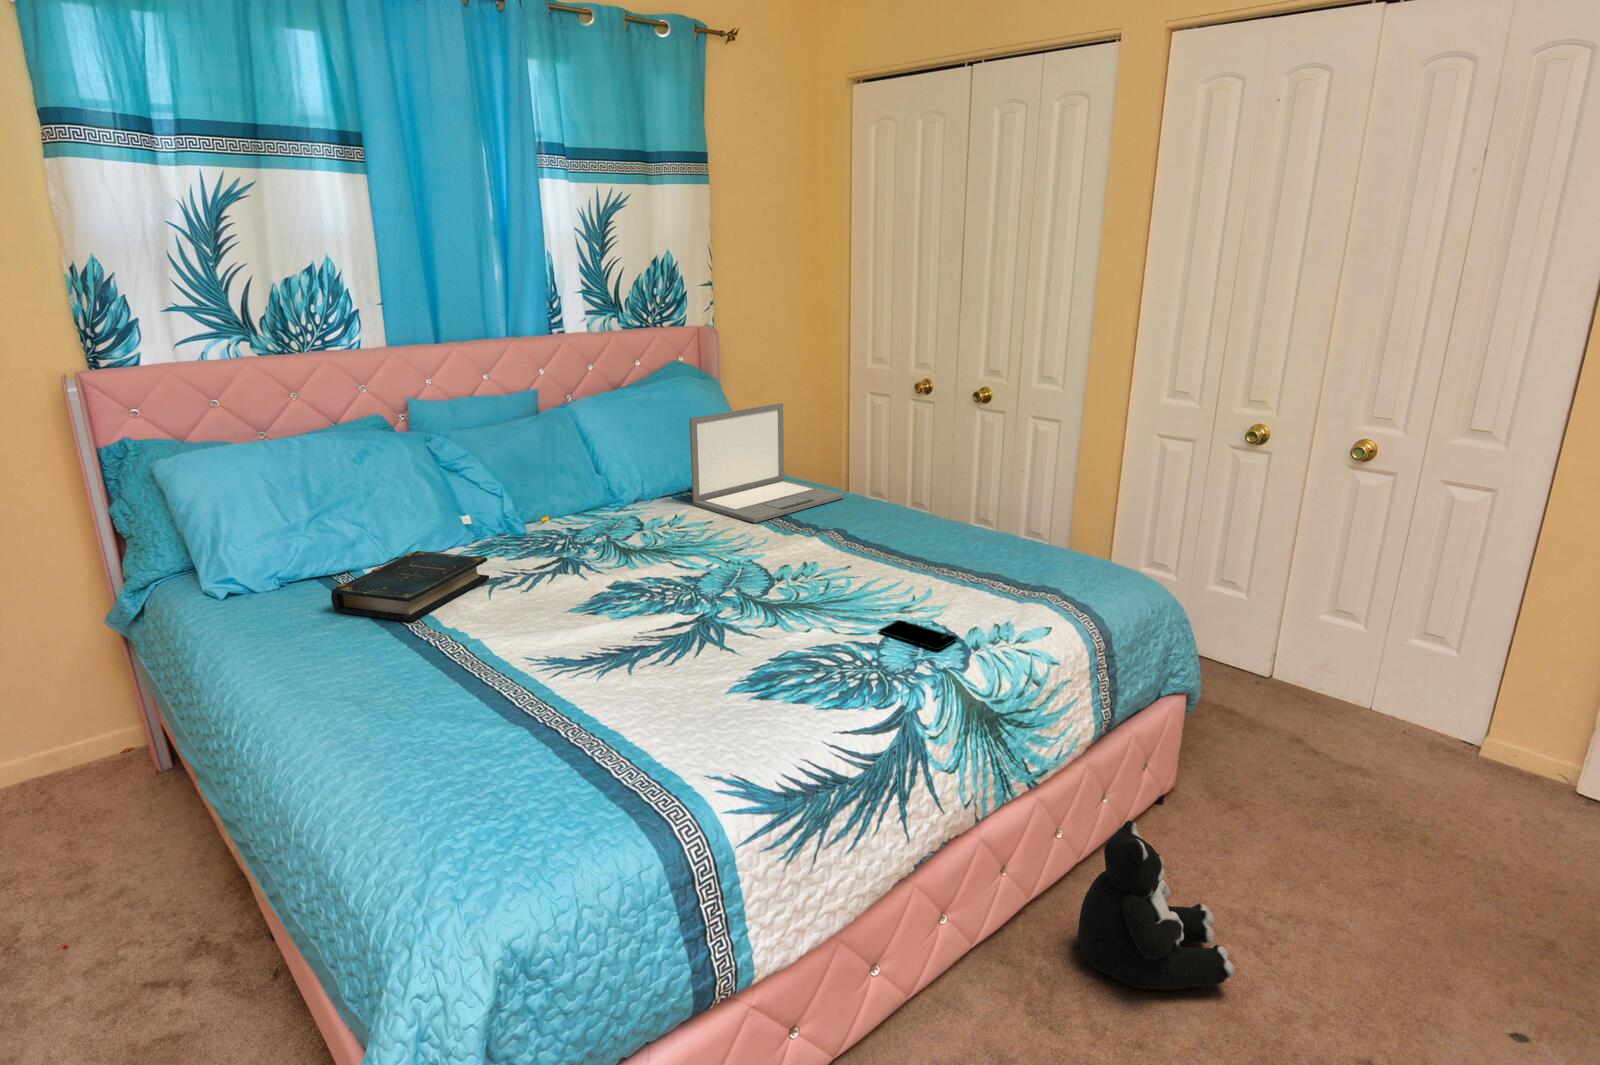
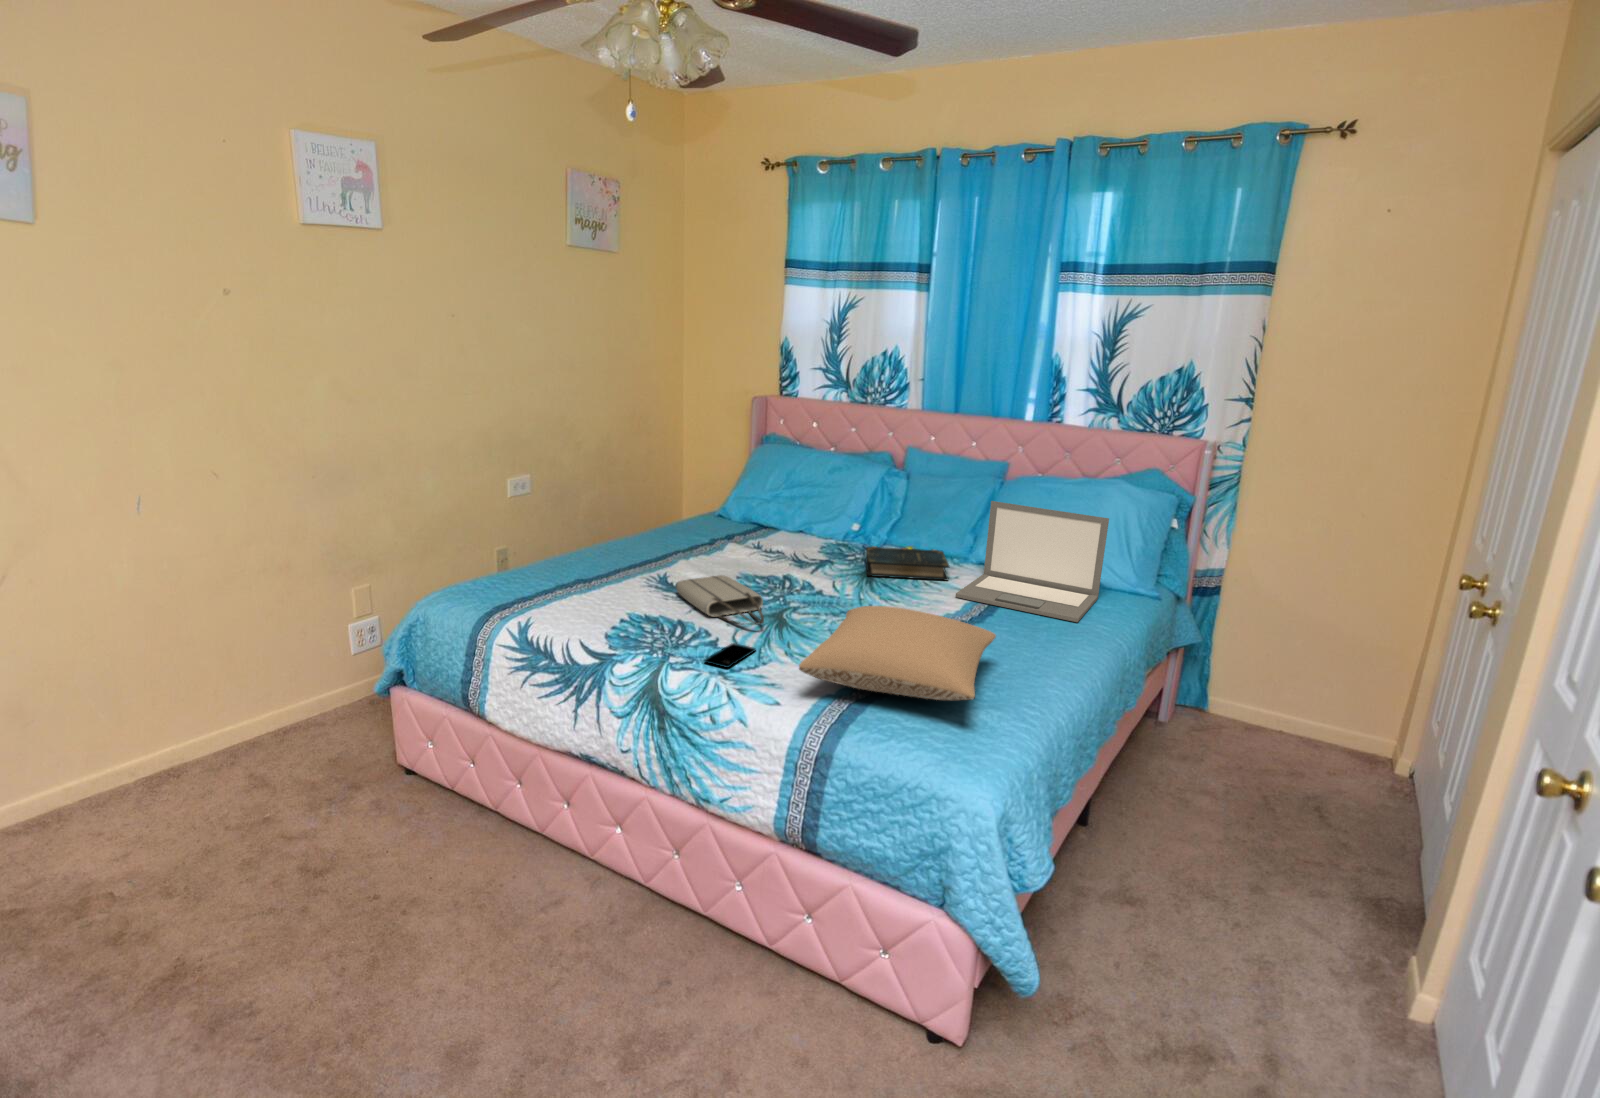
pillow: none [881,500,1100,586] -> present [799,606,996,700]
book: present [331,551,489,622] -> present [866,546,949,580]
tote bag: none [644,590,841,649] -> present [676,575,764,625]
plush toy: present [1078,820,1235,990] -> none [600,861,710,1032]

